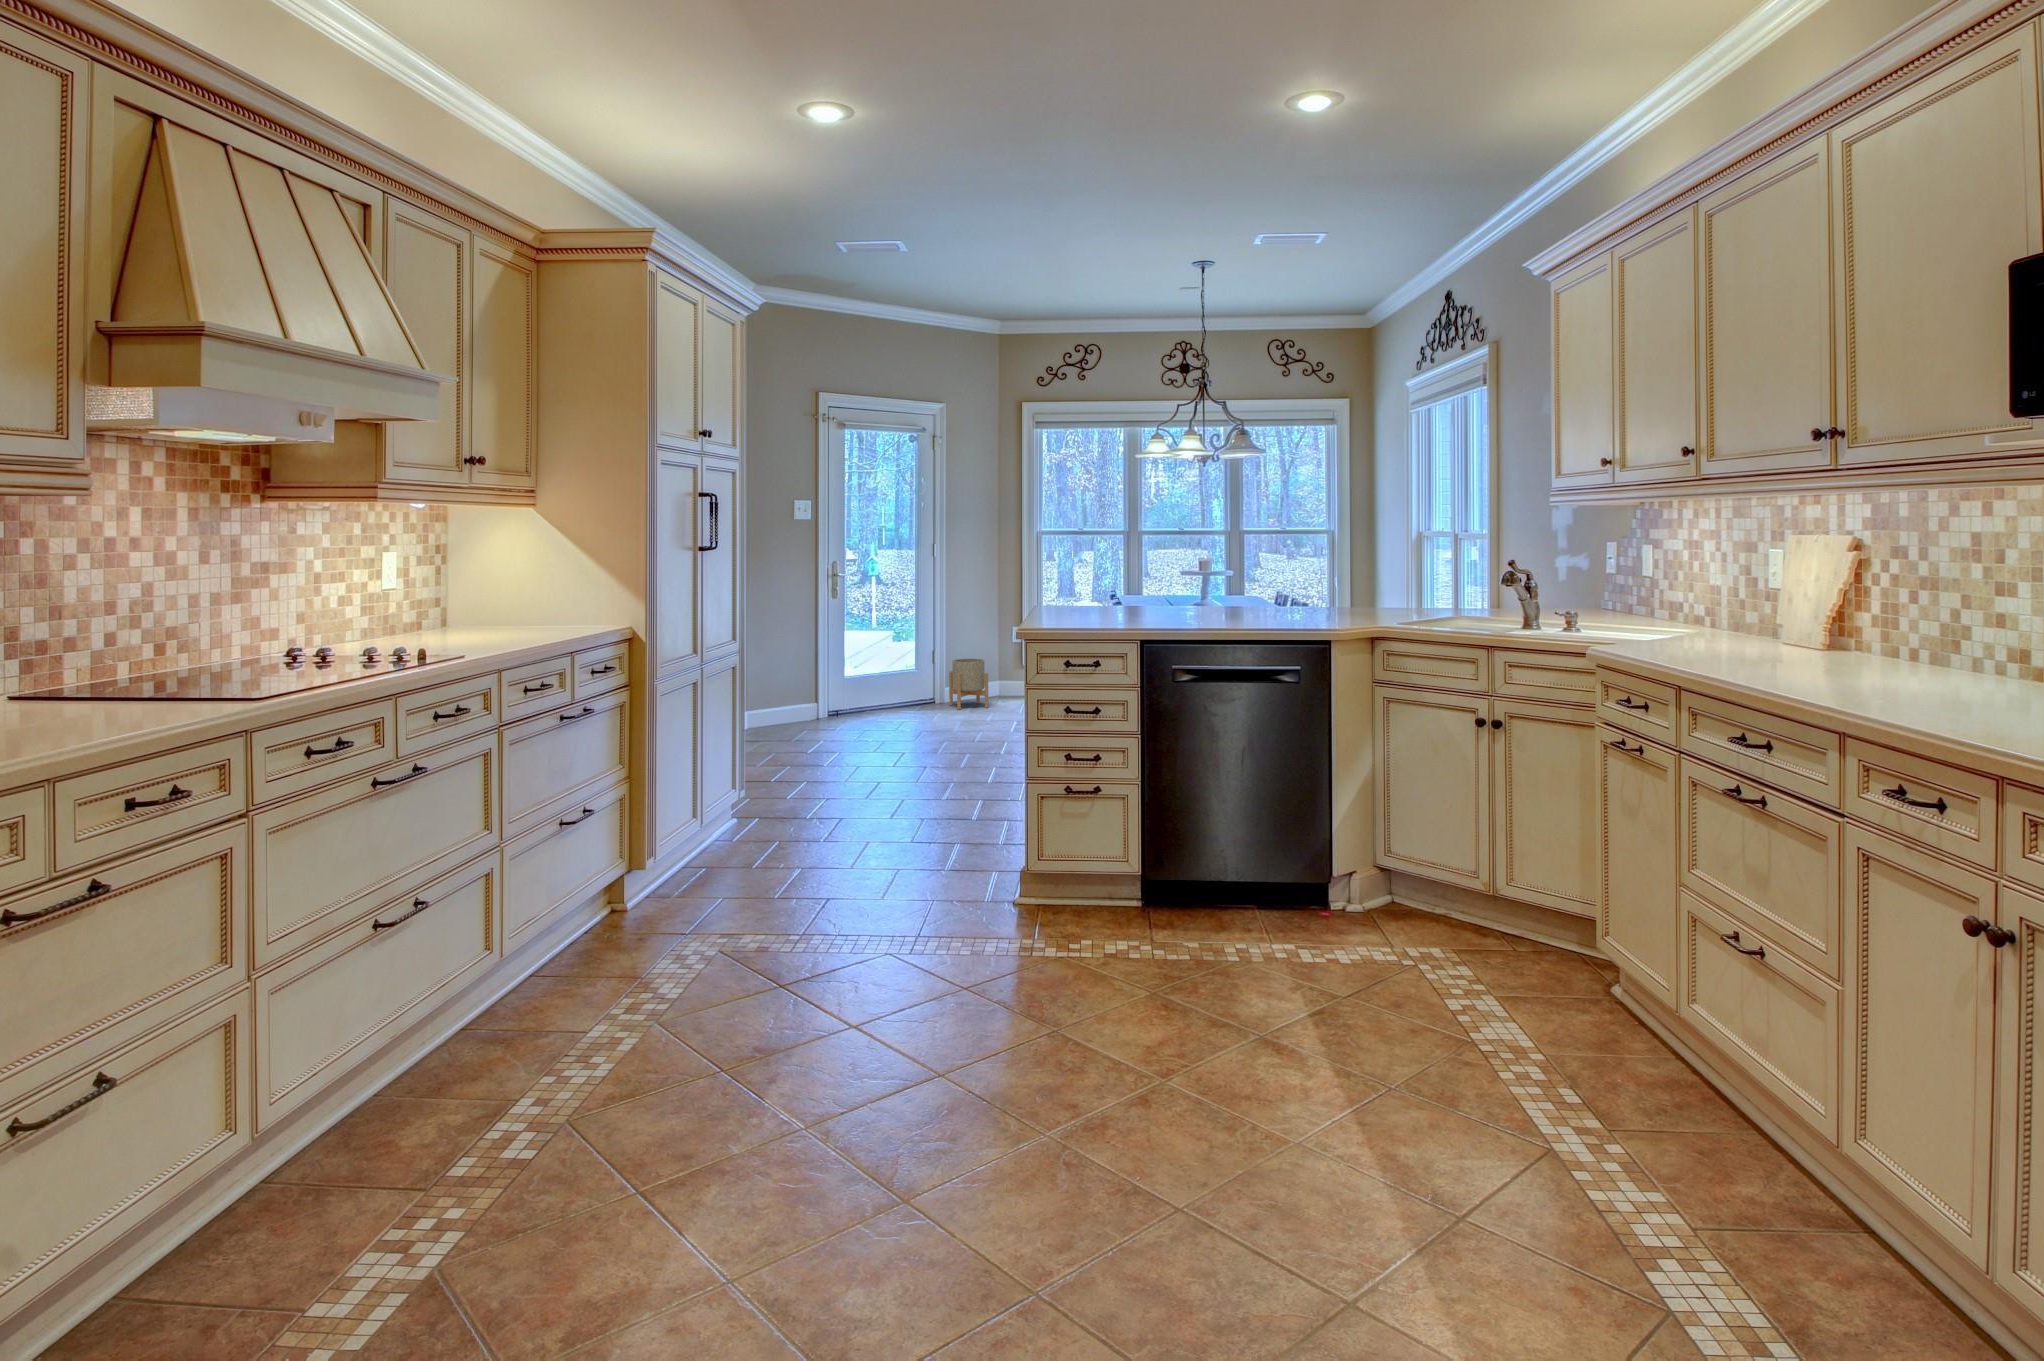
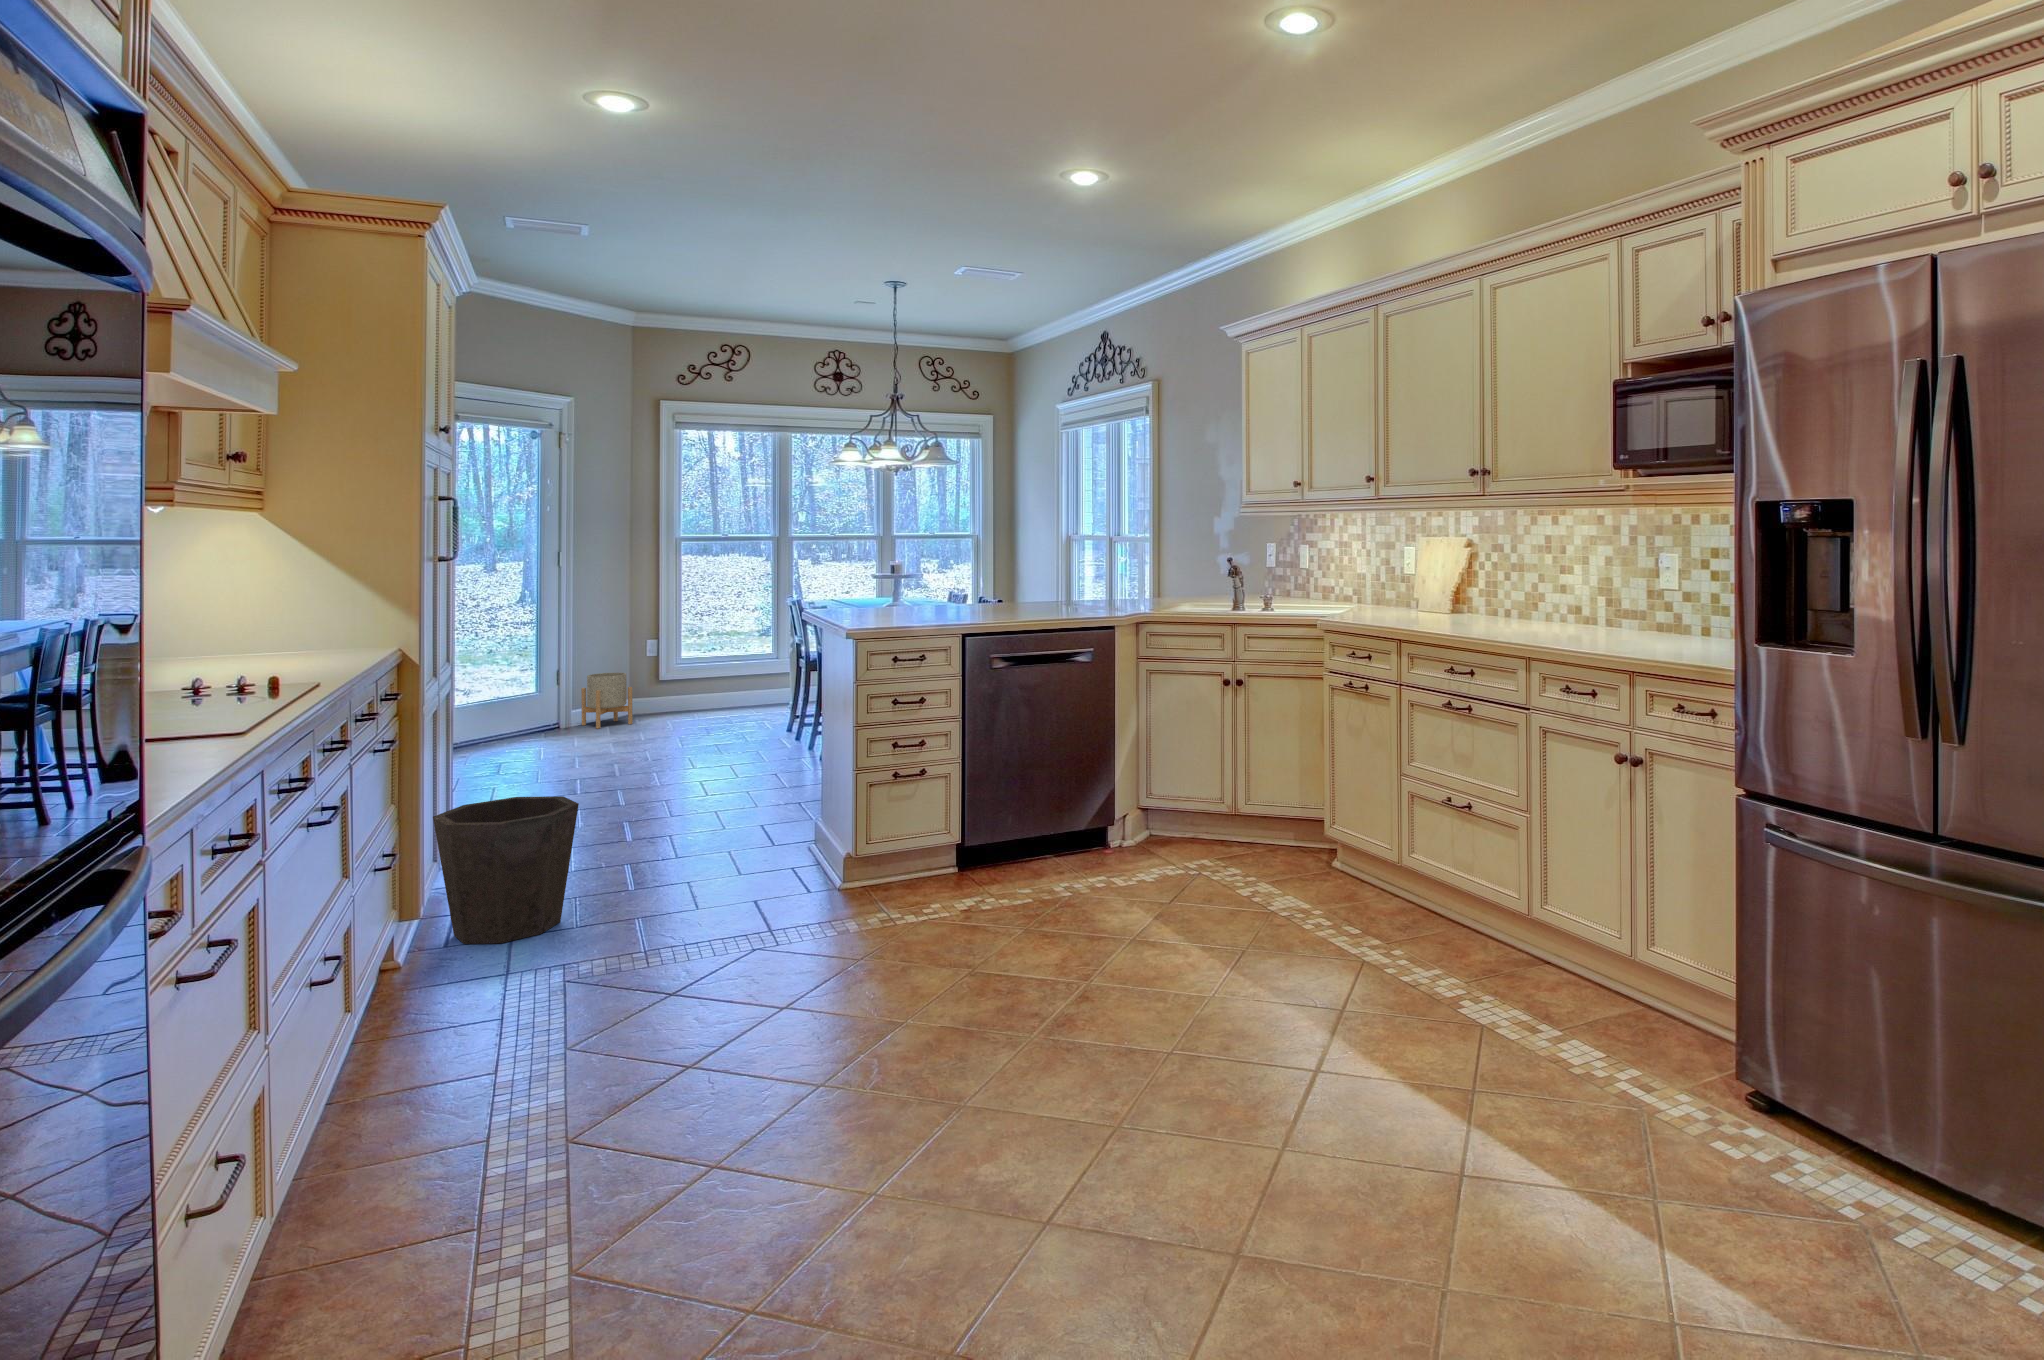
waste bin: none [679,771,788,903] -> present [433,796,579,944]

